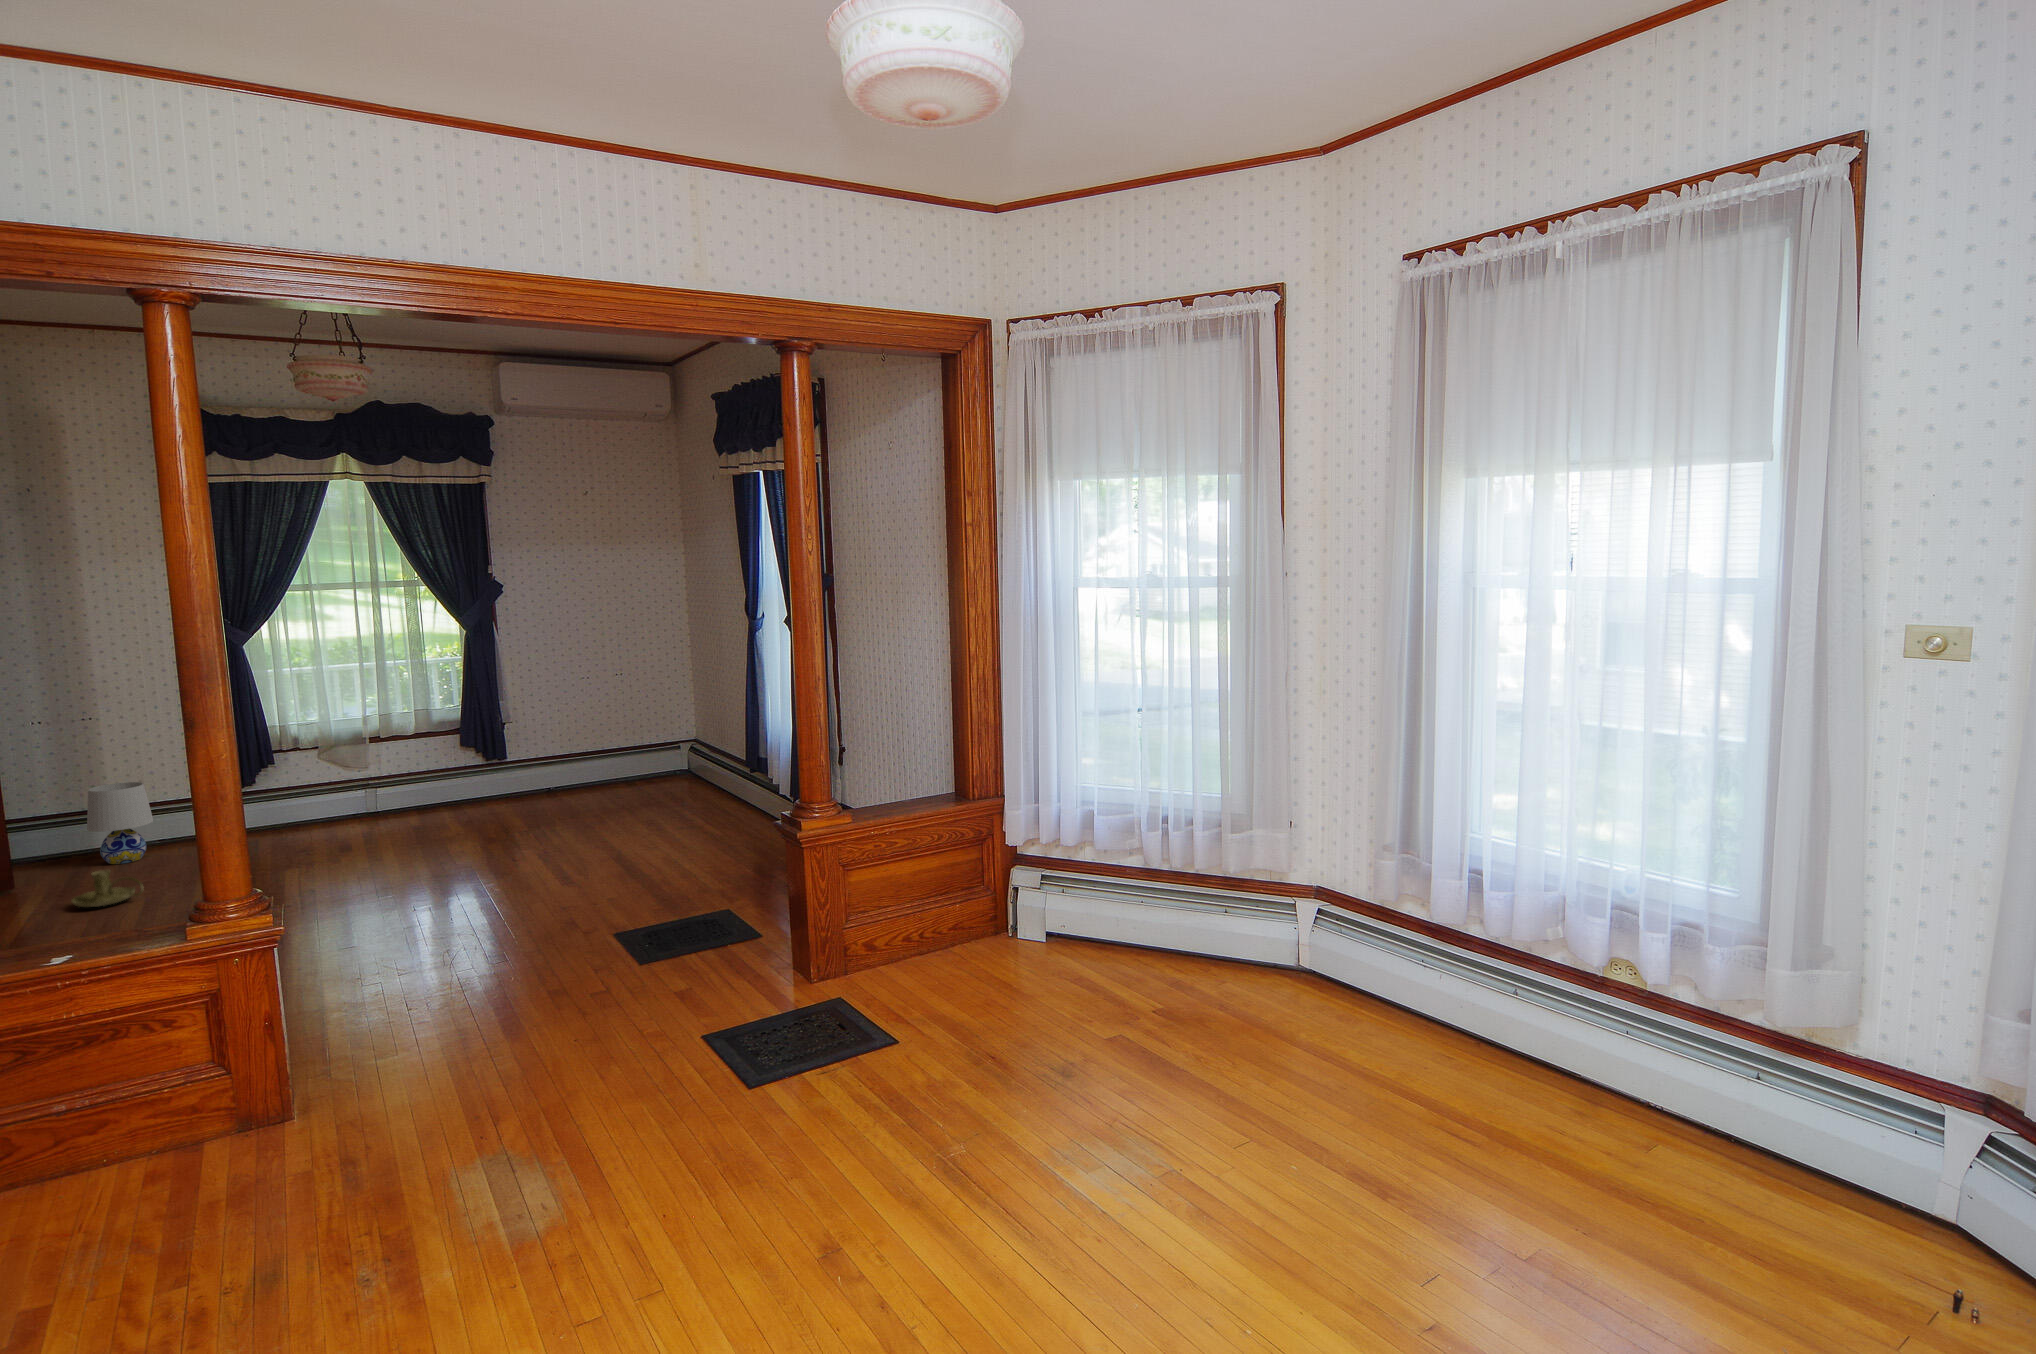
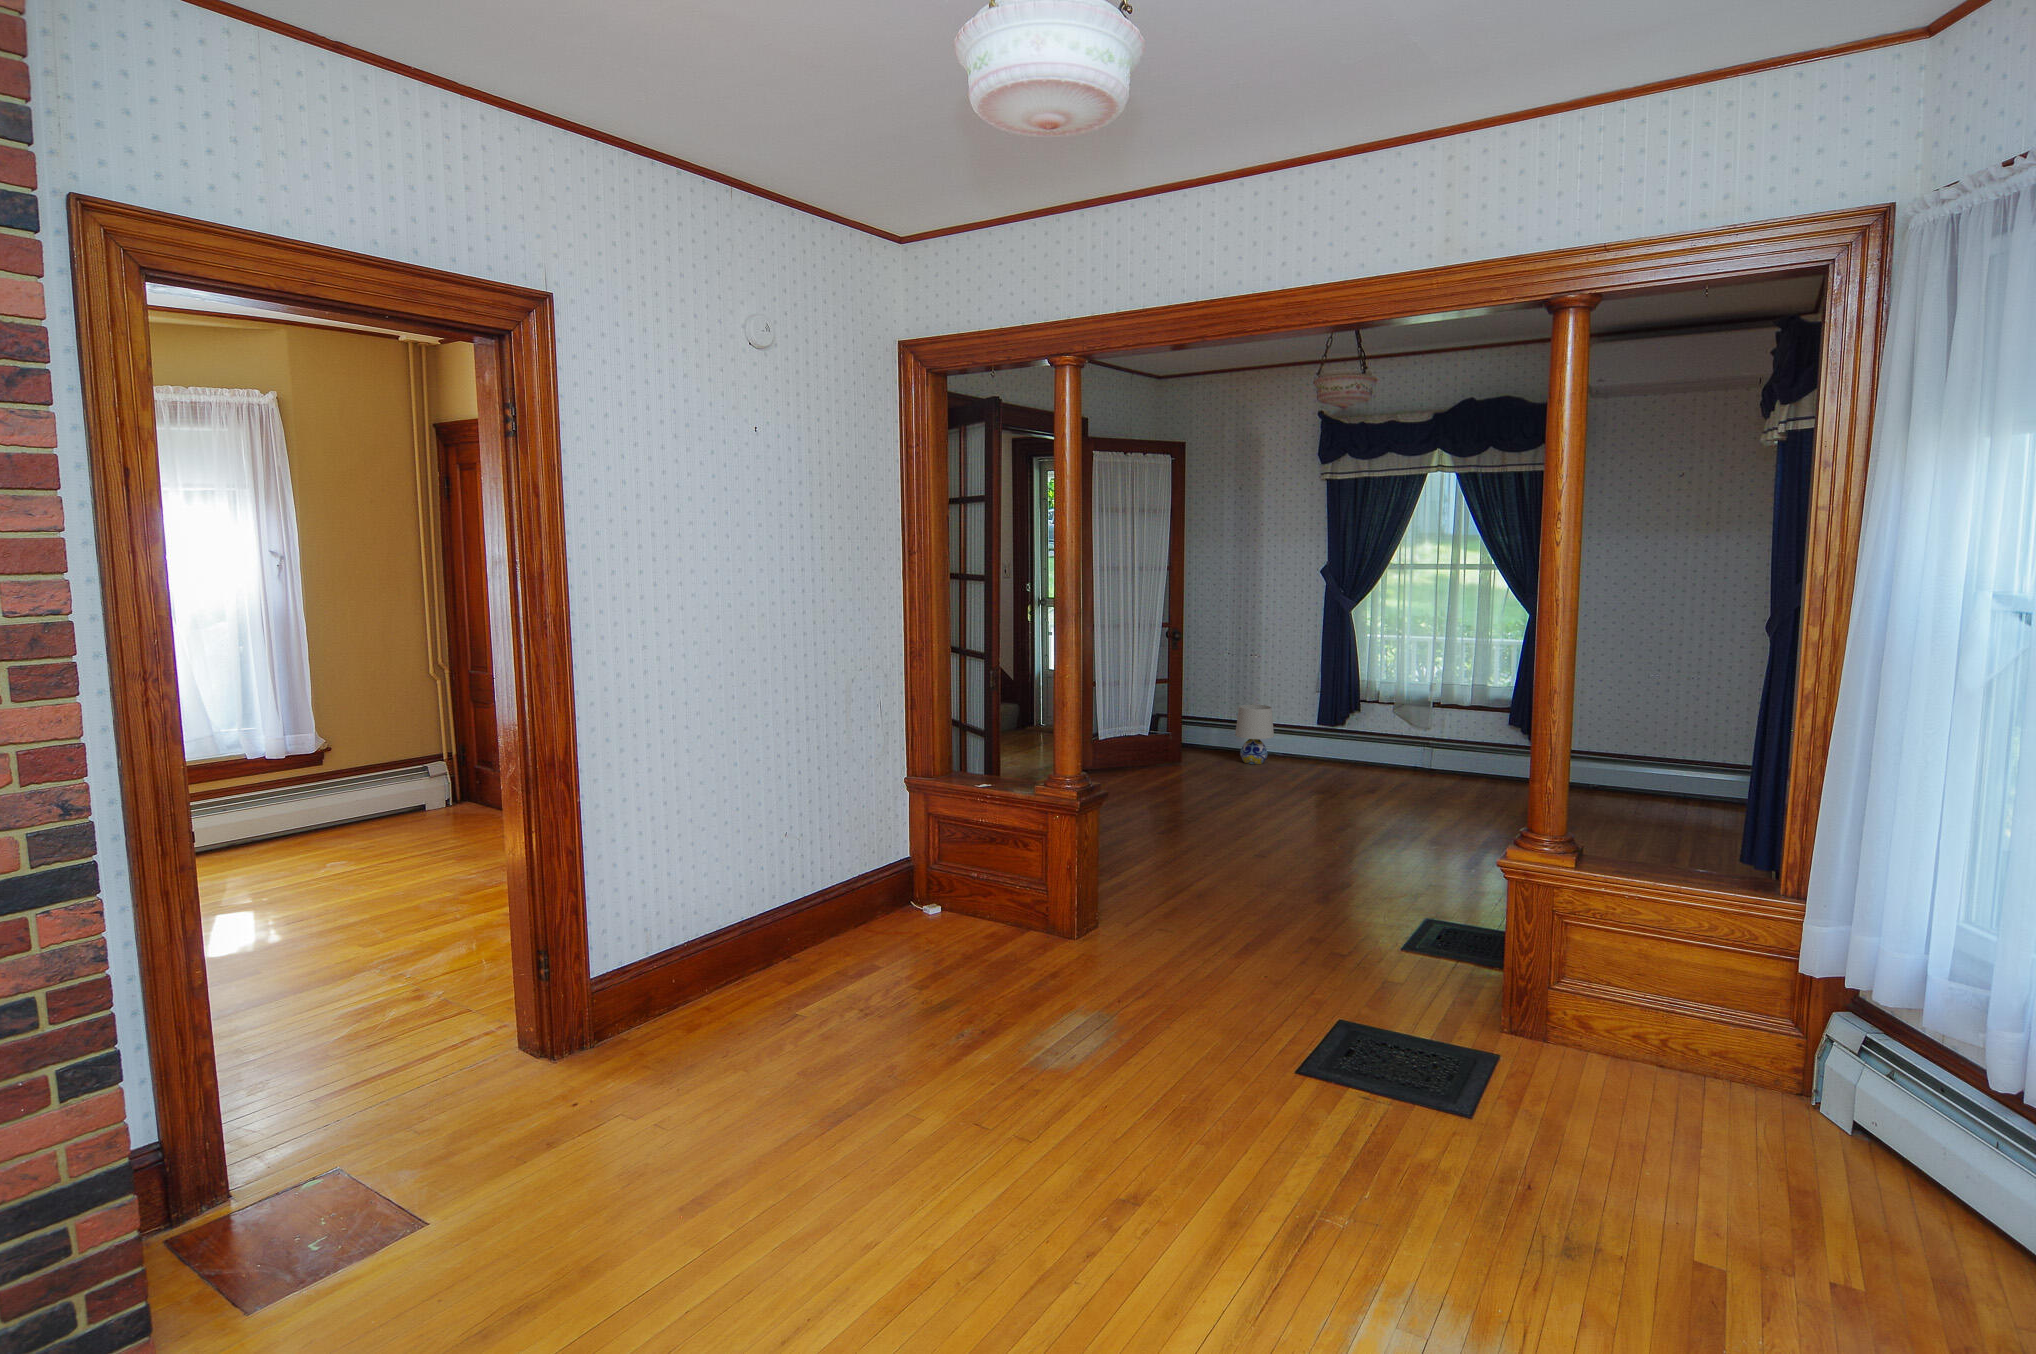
candle holder: present [72,870,143,907] -> none [1190,762,1226,787]

